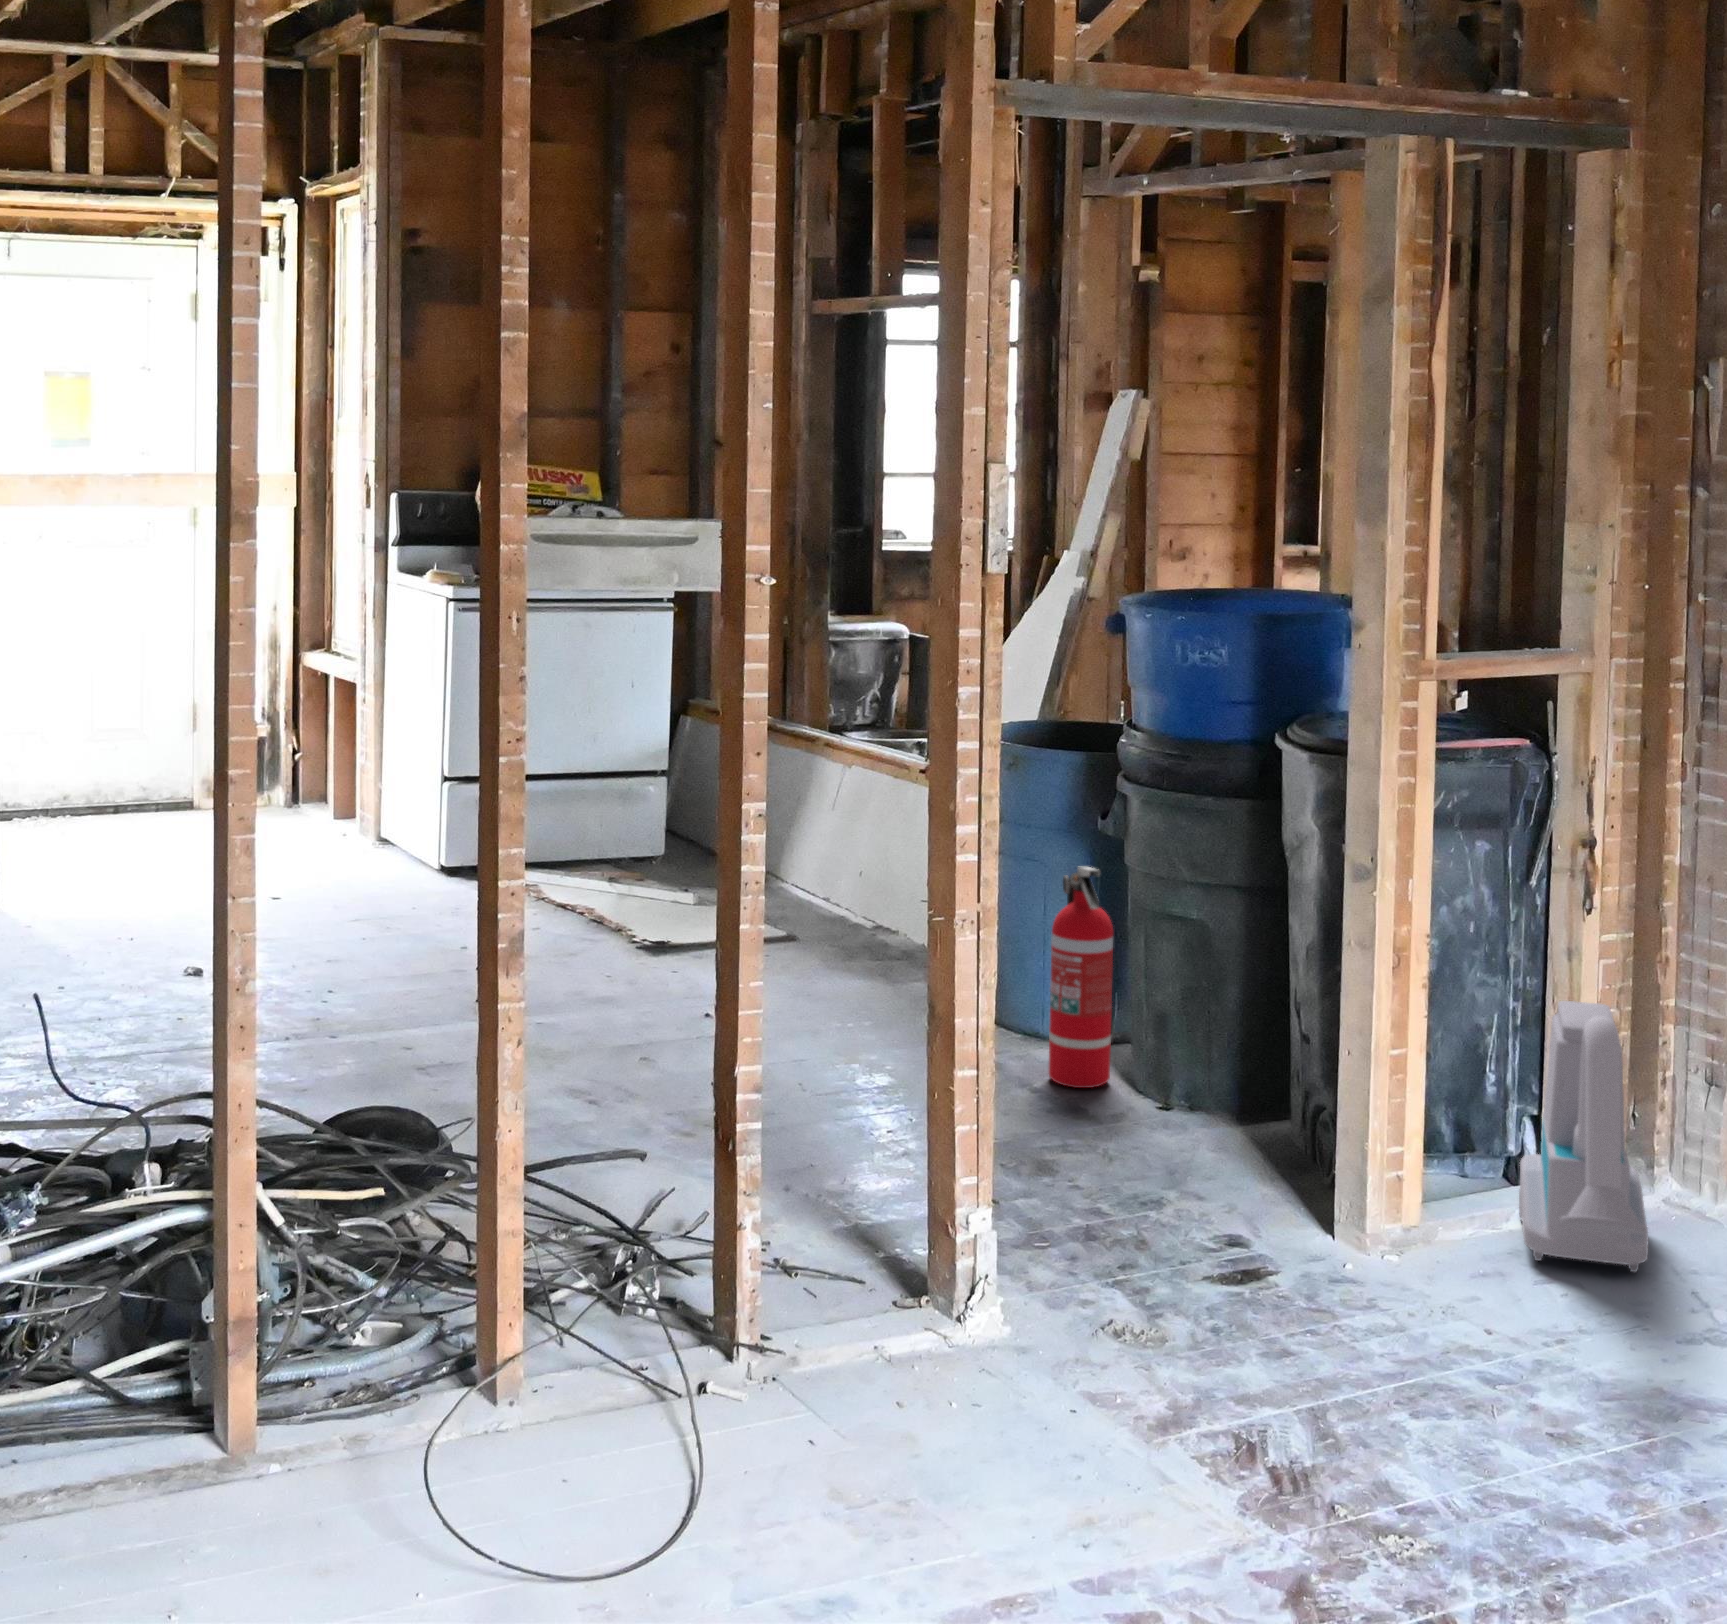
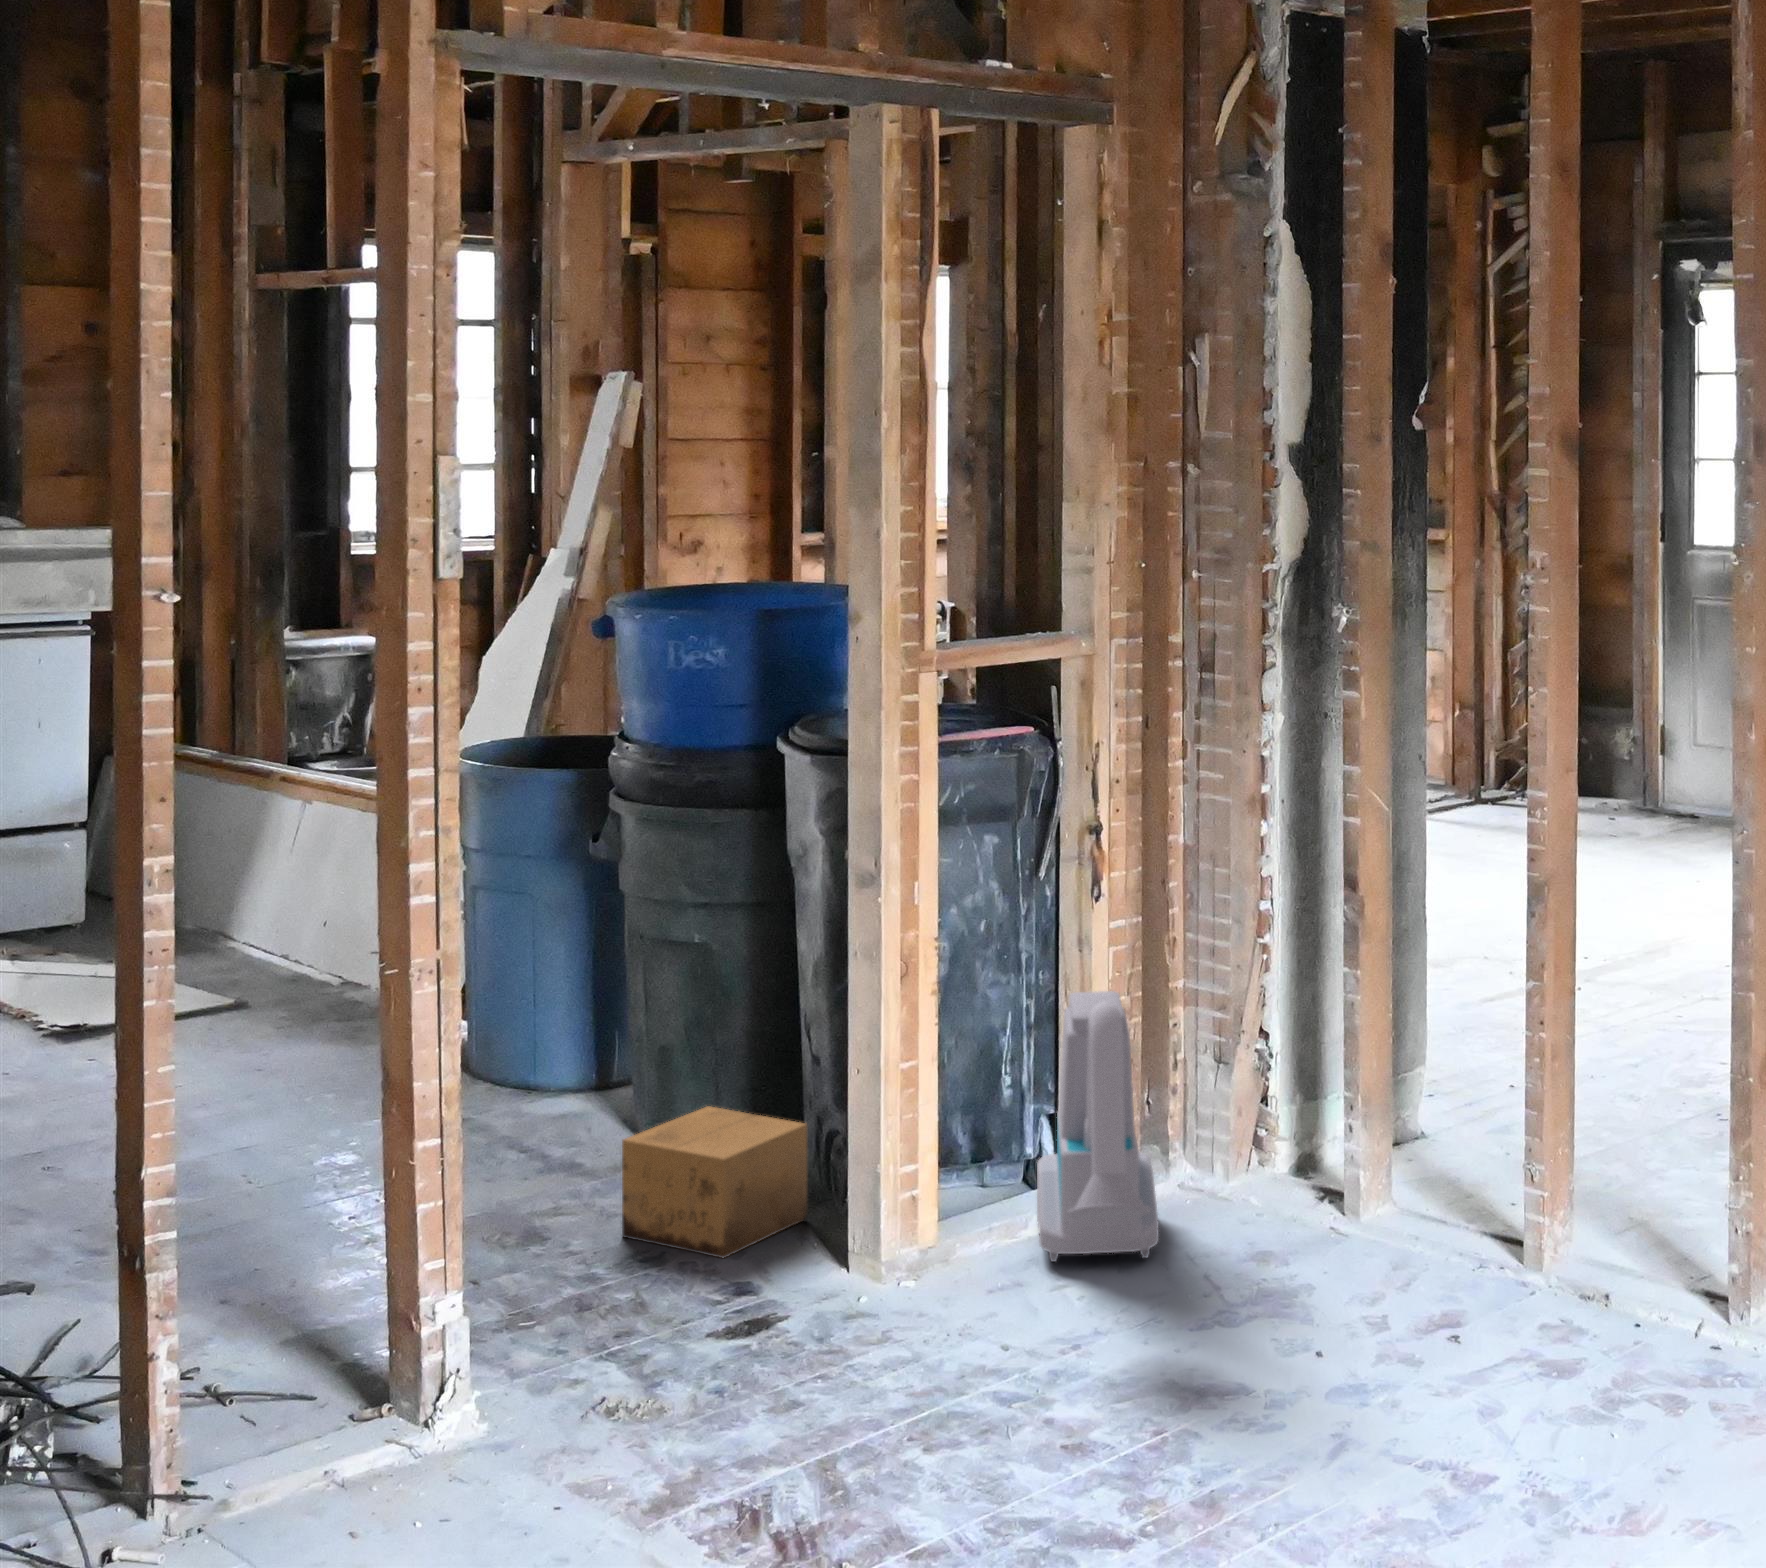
fire extinguisher: present [1049,867,1113,1088] -> none [537,905,608,1154]
cardboard box: none [1125,1063,1296,1207] -> present [622,1106,807,1258]

